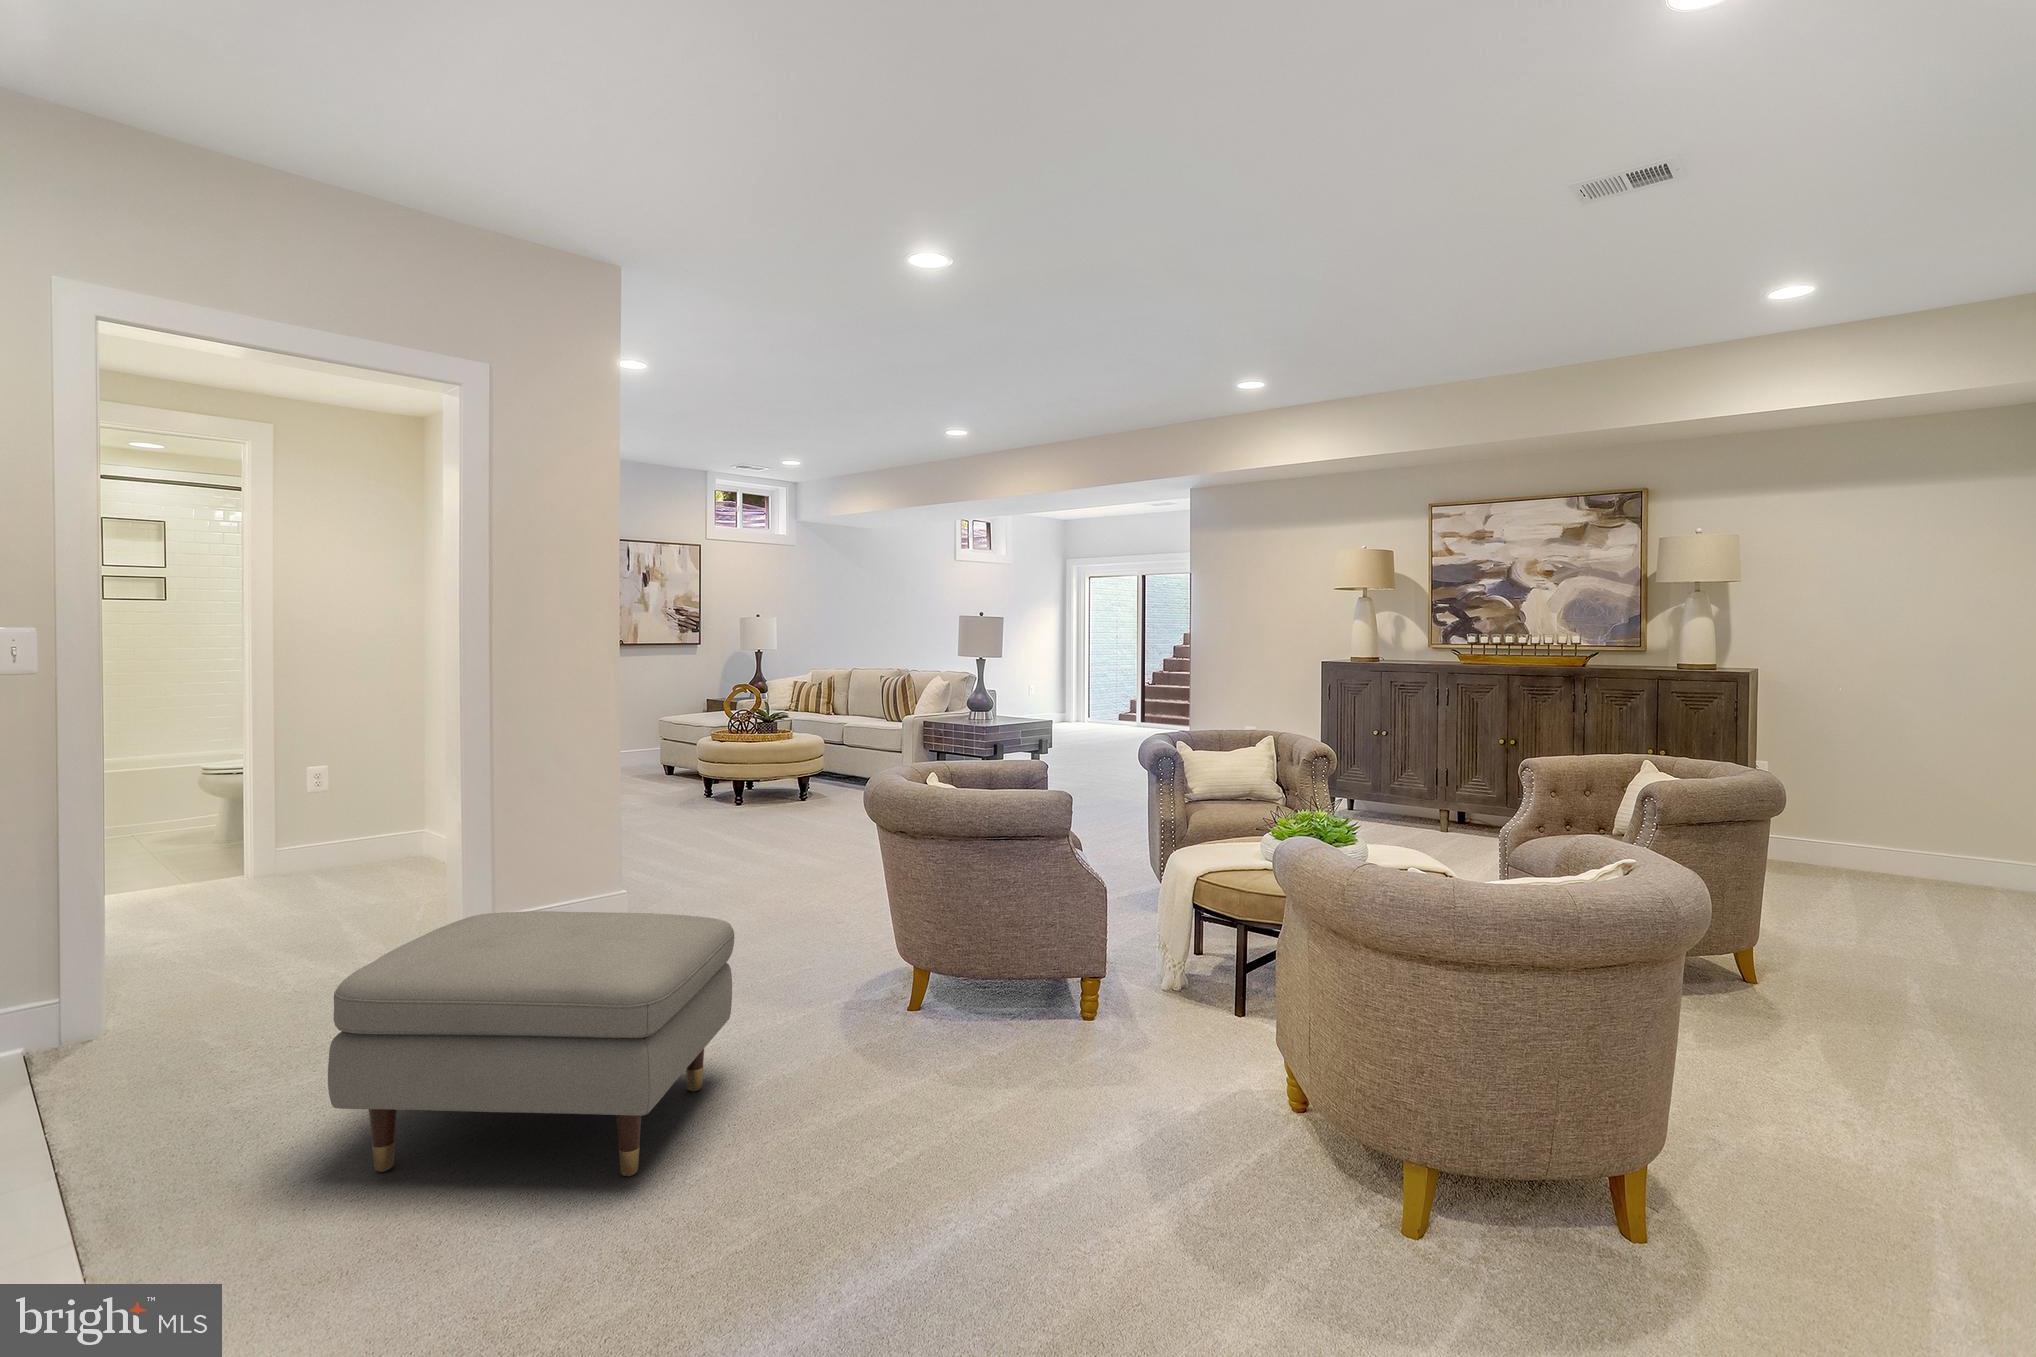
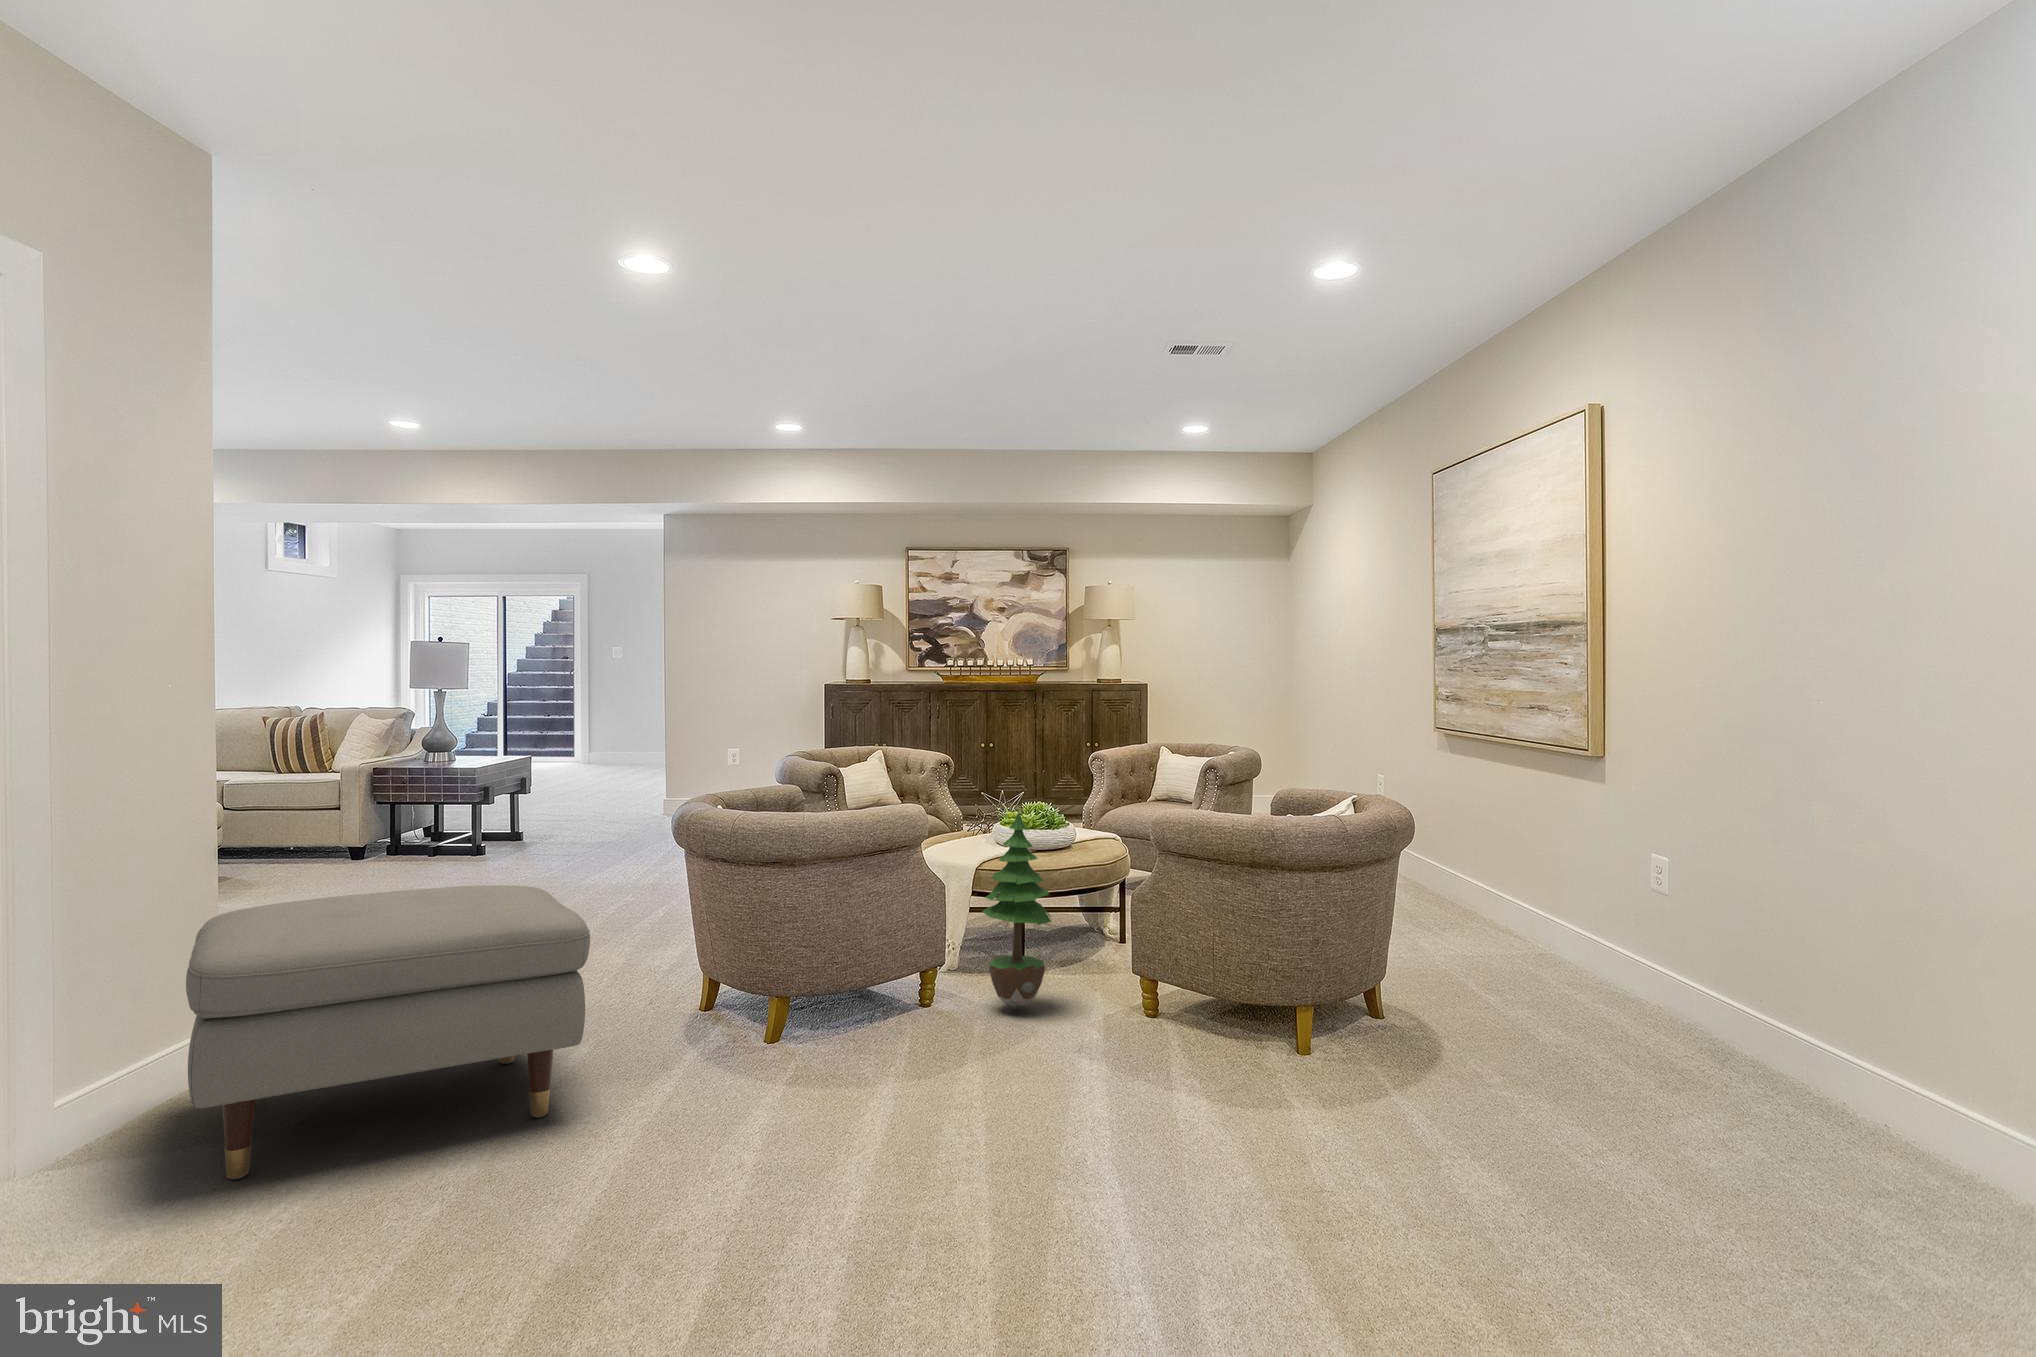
potted tree: none [1194,902,1292,1168] -> present [982,812,1051,1010]

